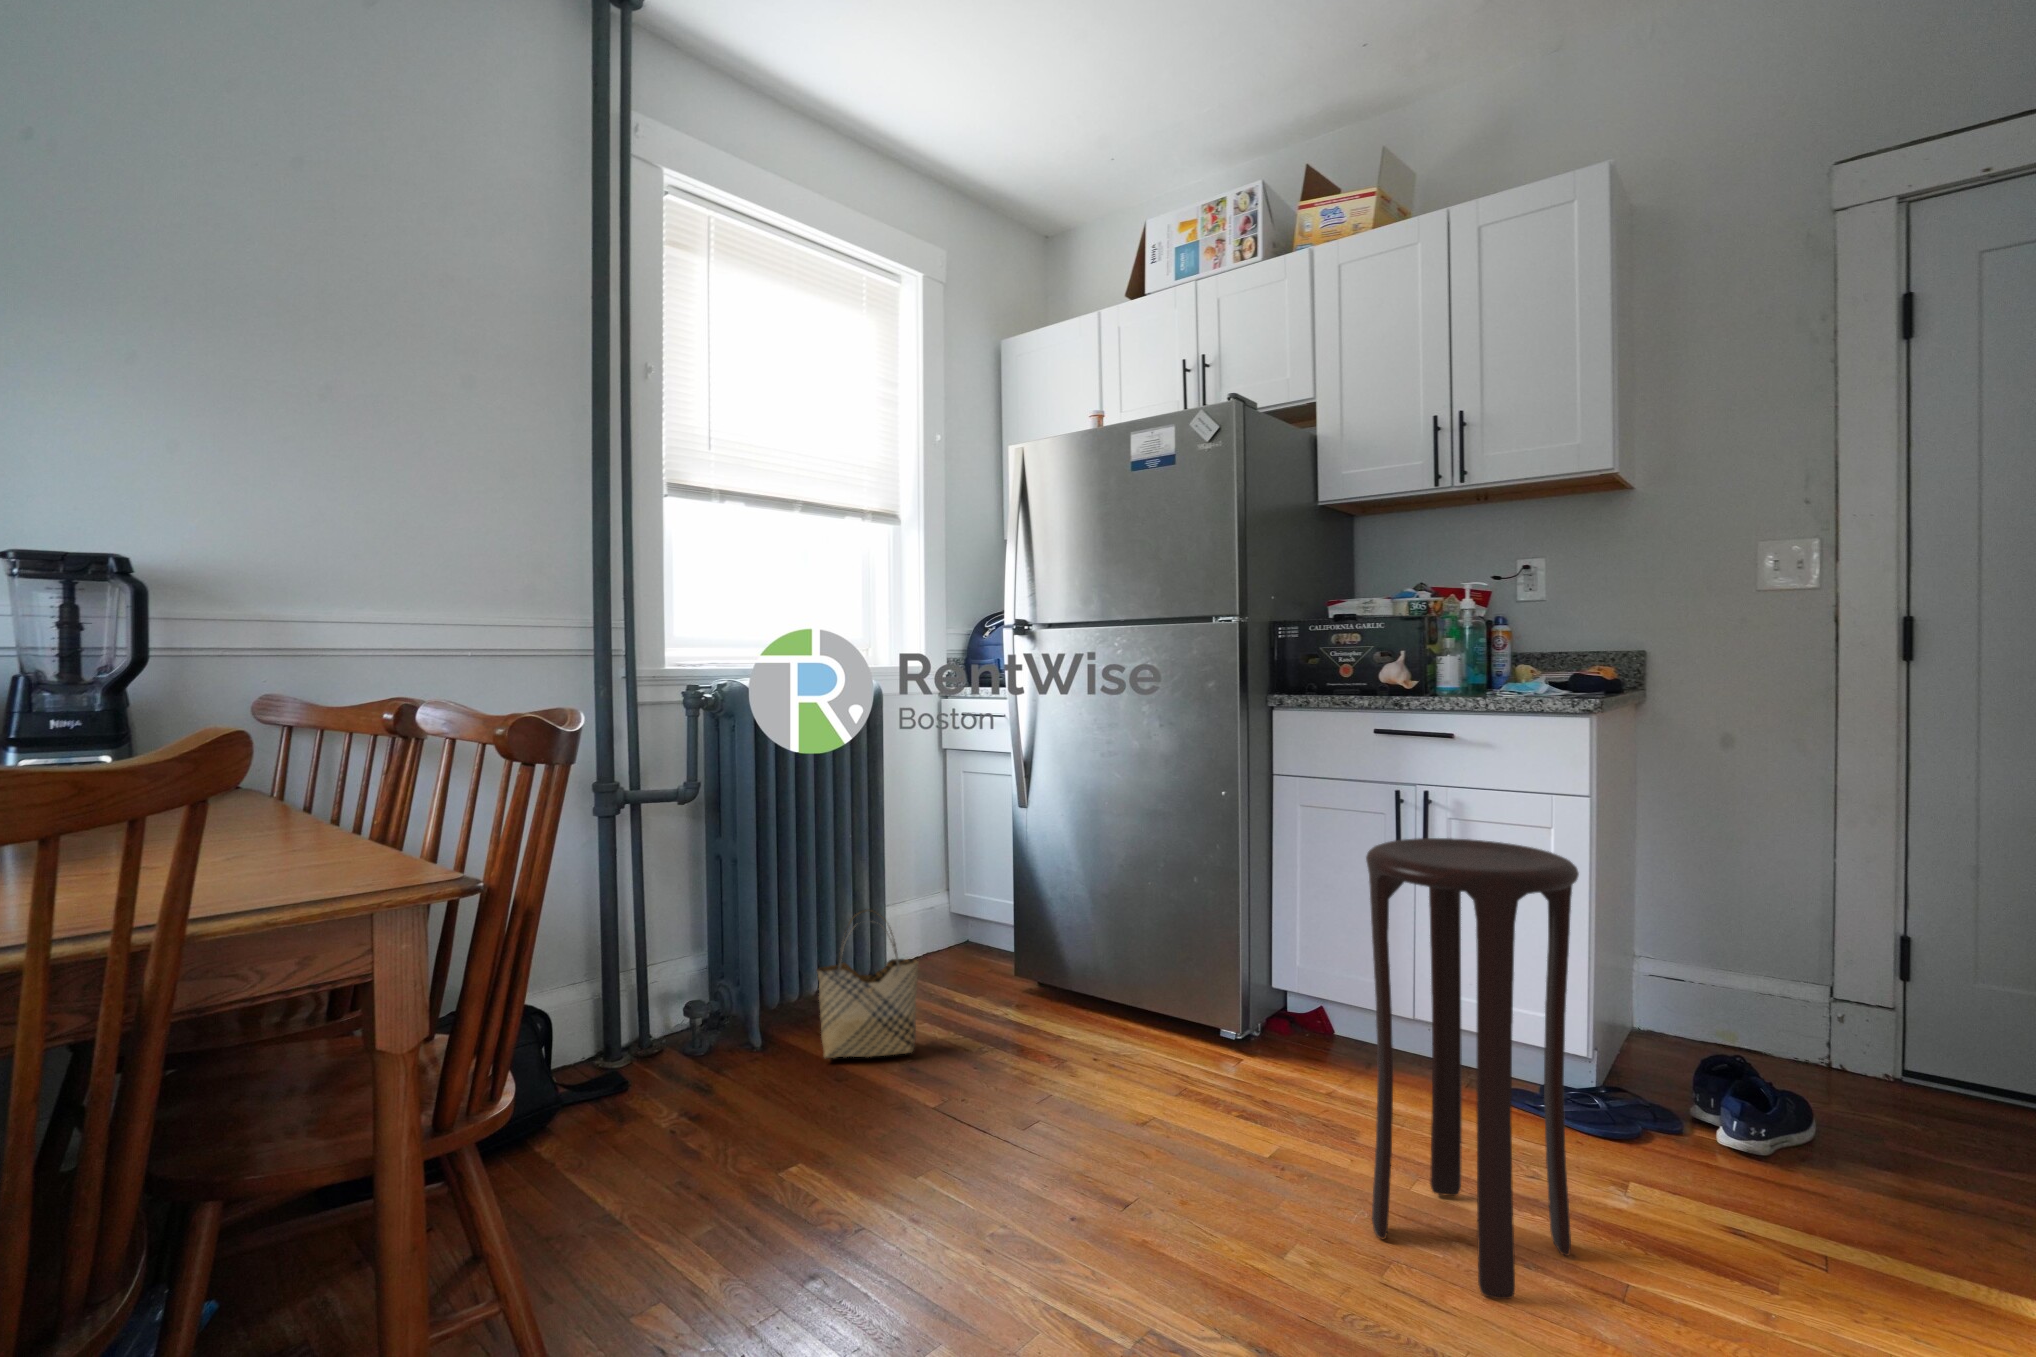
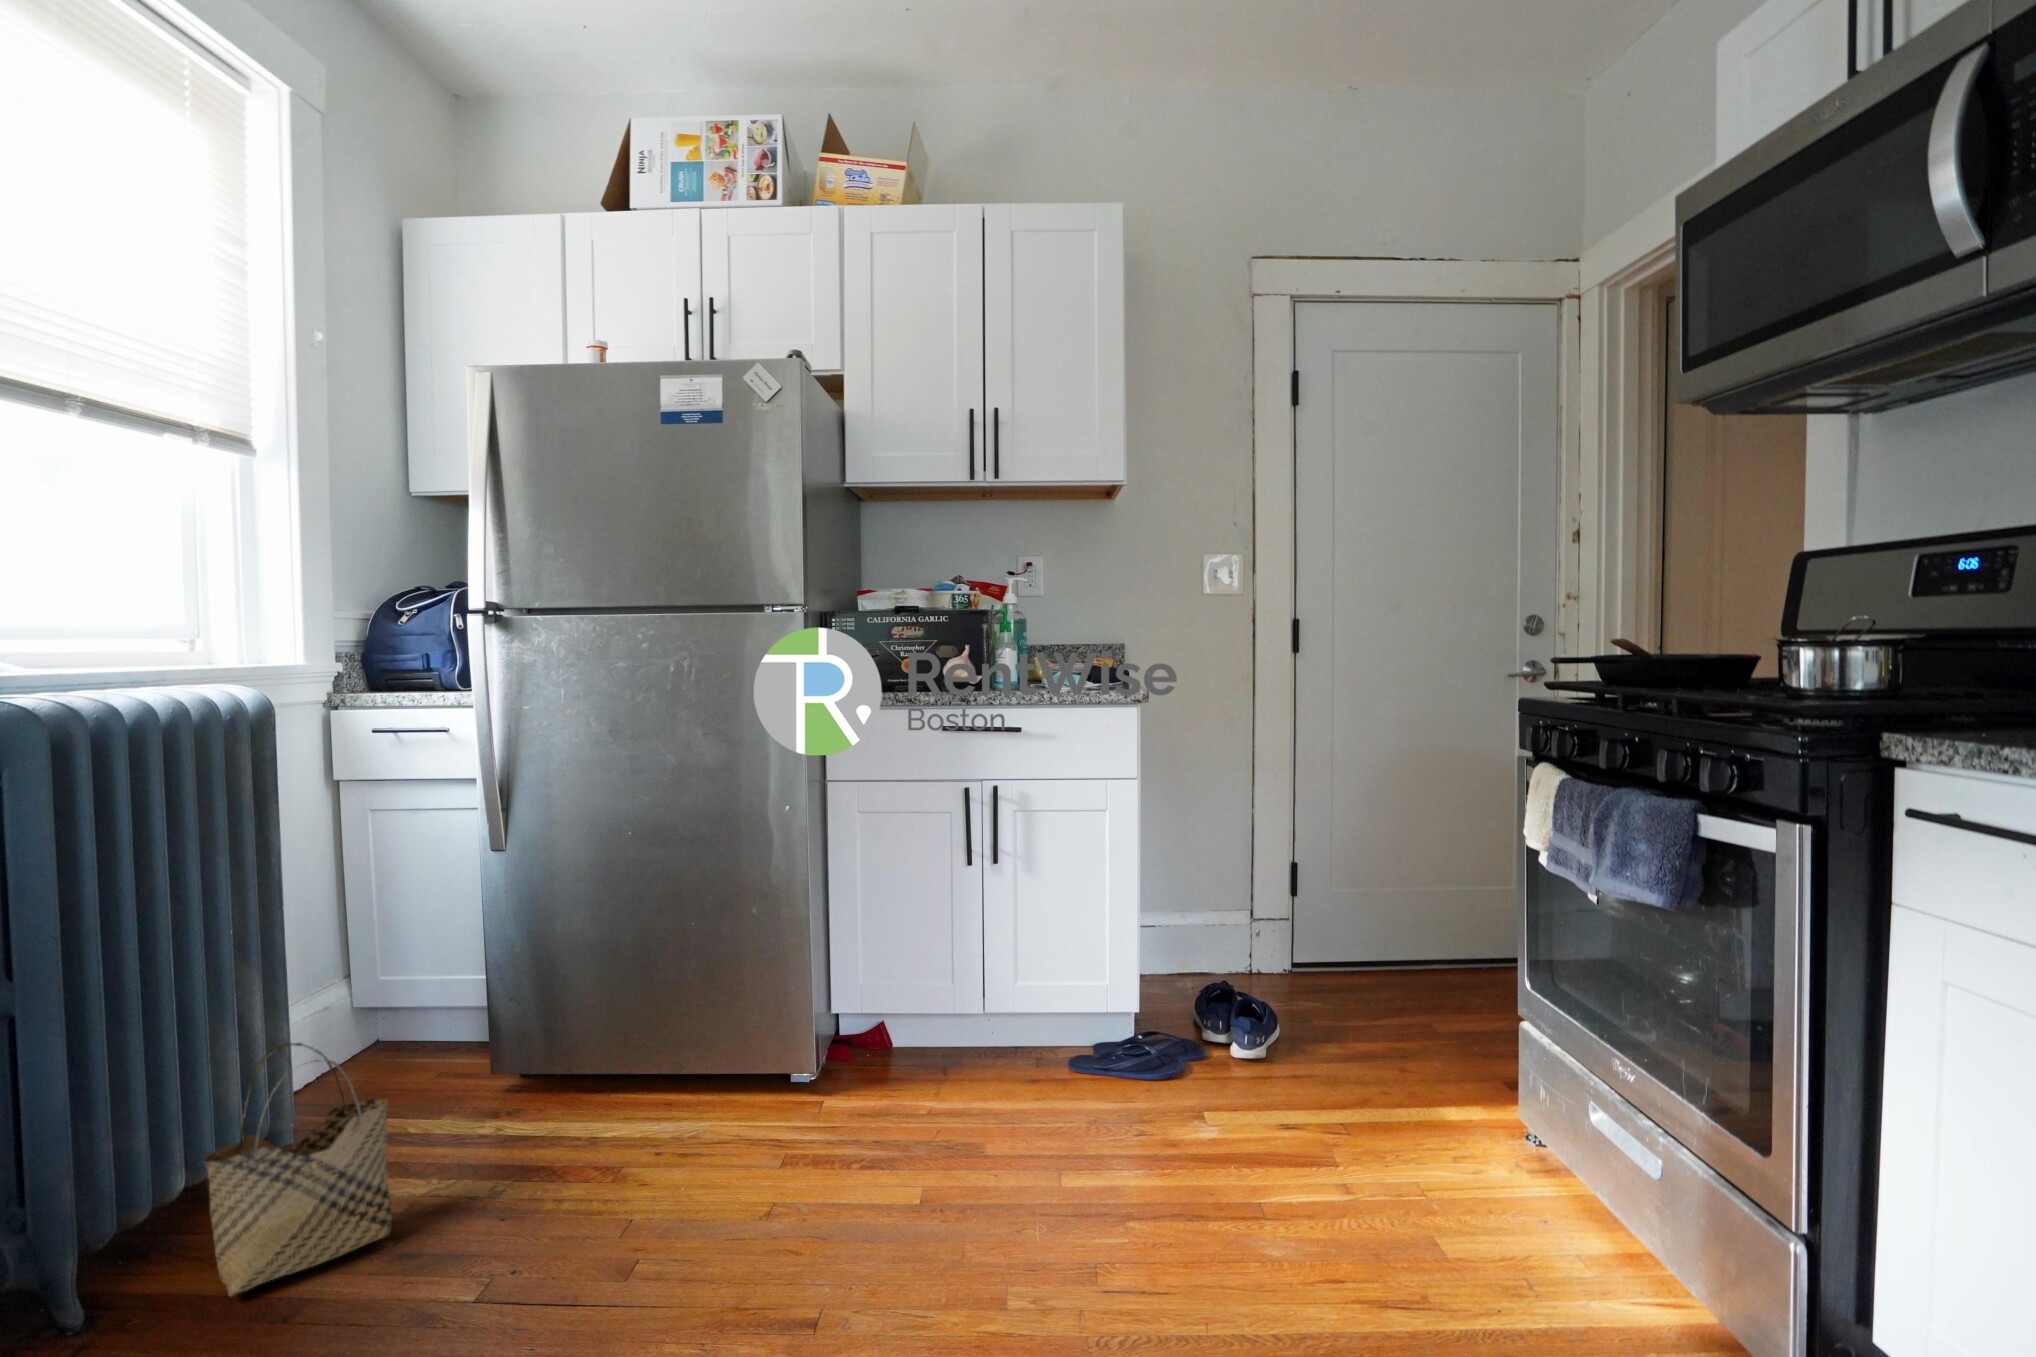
stool: present [1366,838,1579,1299] -> none [1040,829,1226,1263]

